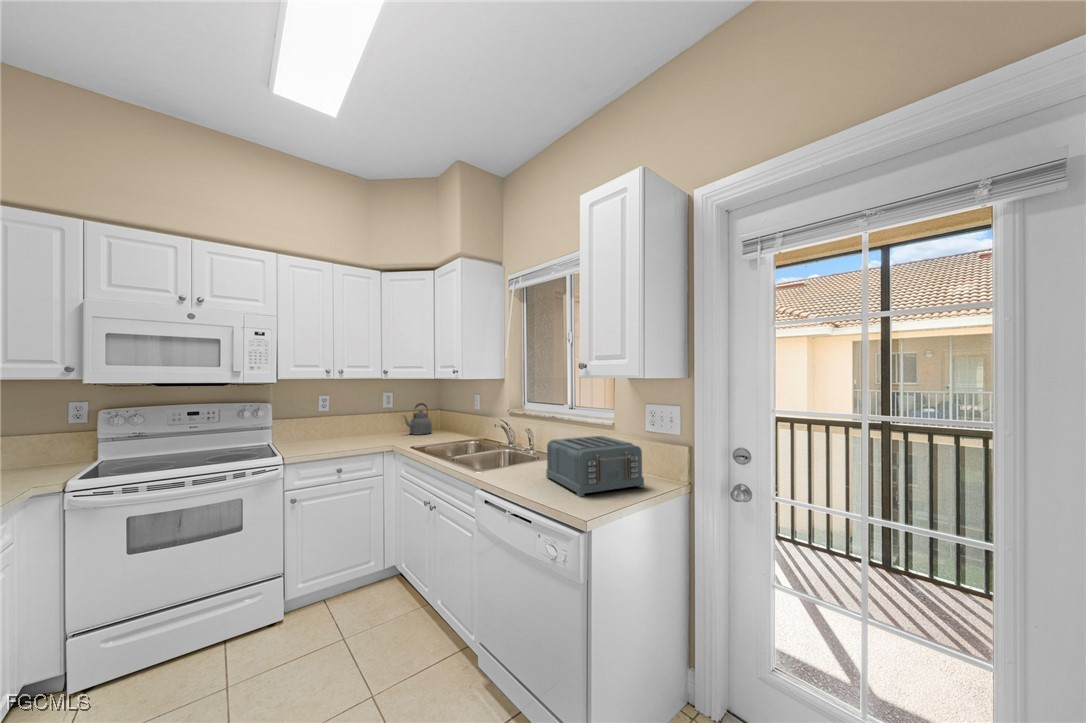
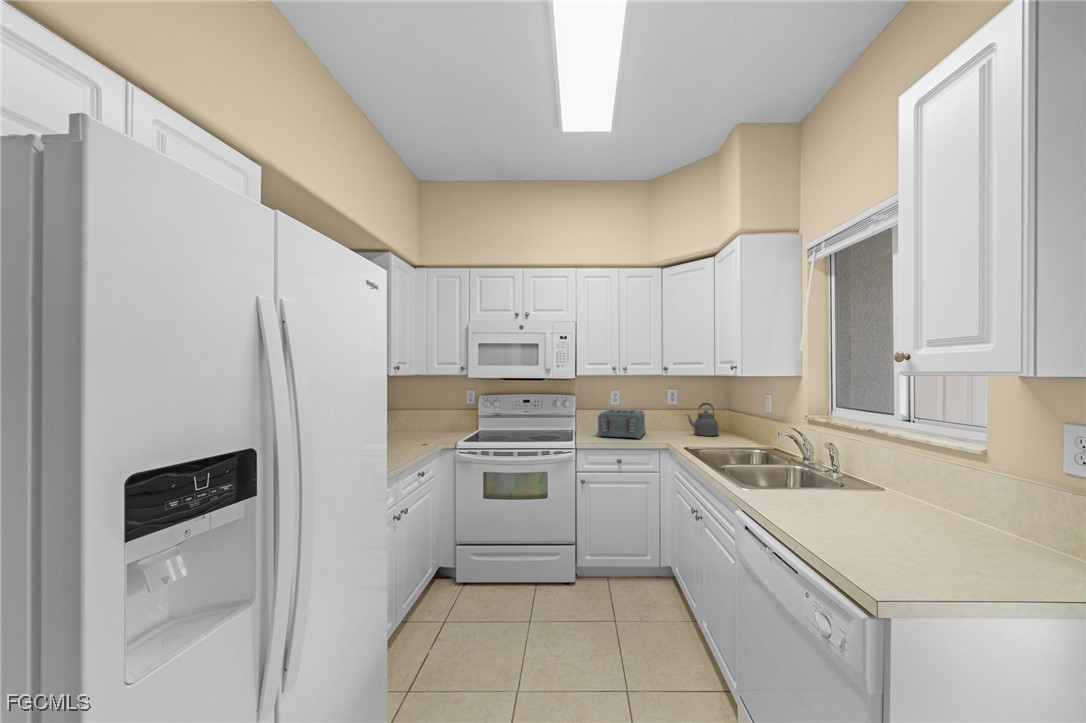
toaster: present [546,436,644,497] -> present [597,409,646,439]

